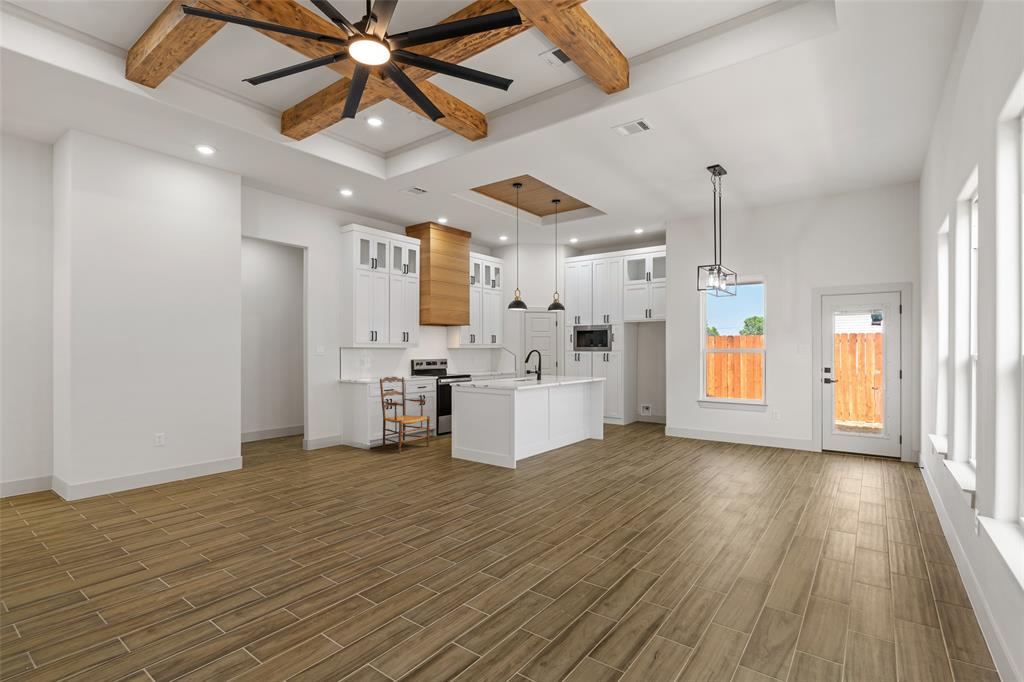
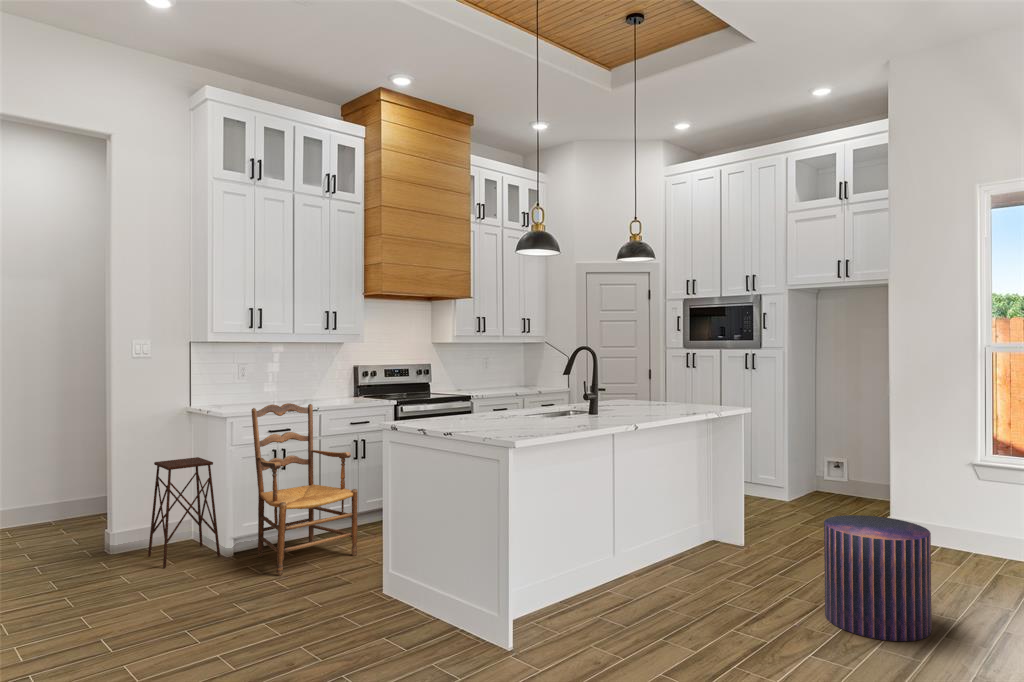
side table: none [328,403,364,452] -> present [148,457,220,568]
pouf: none [632,418,671,461] -> present [824,515,932,641]

